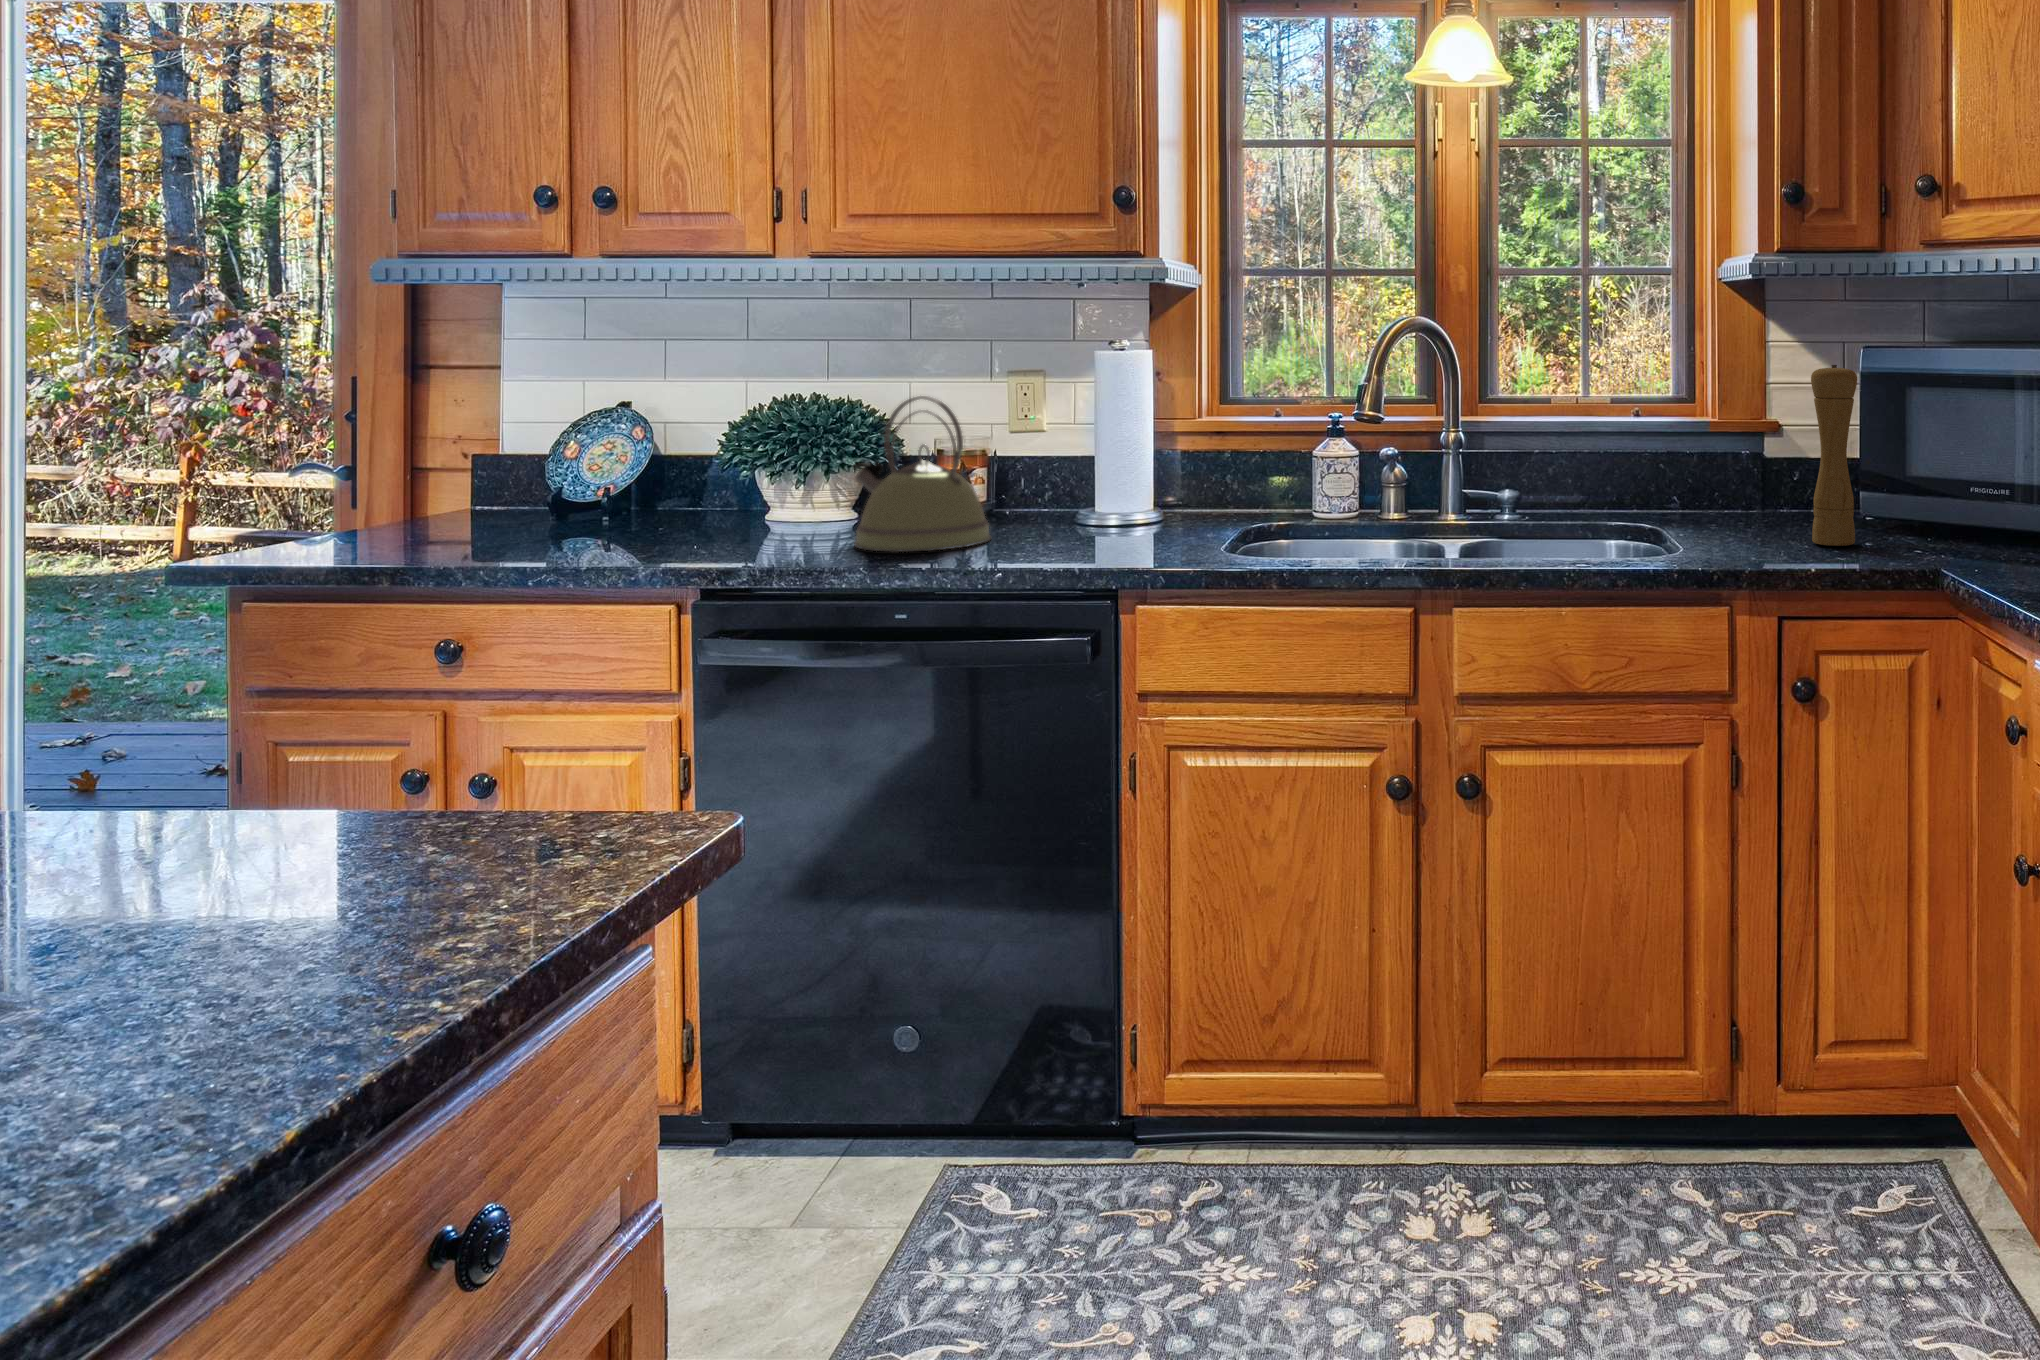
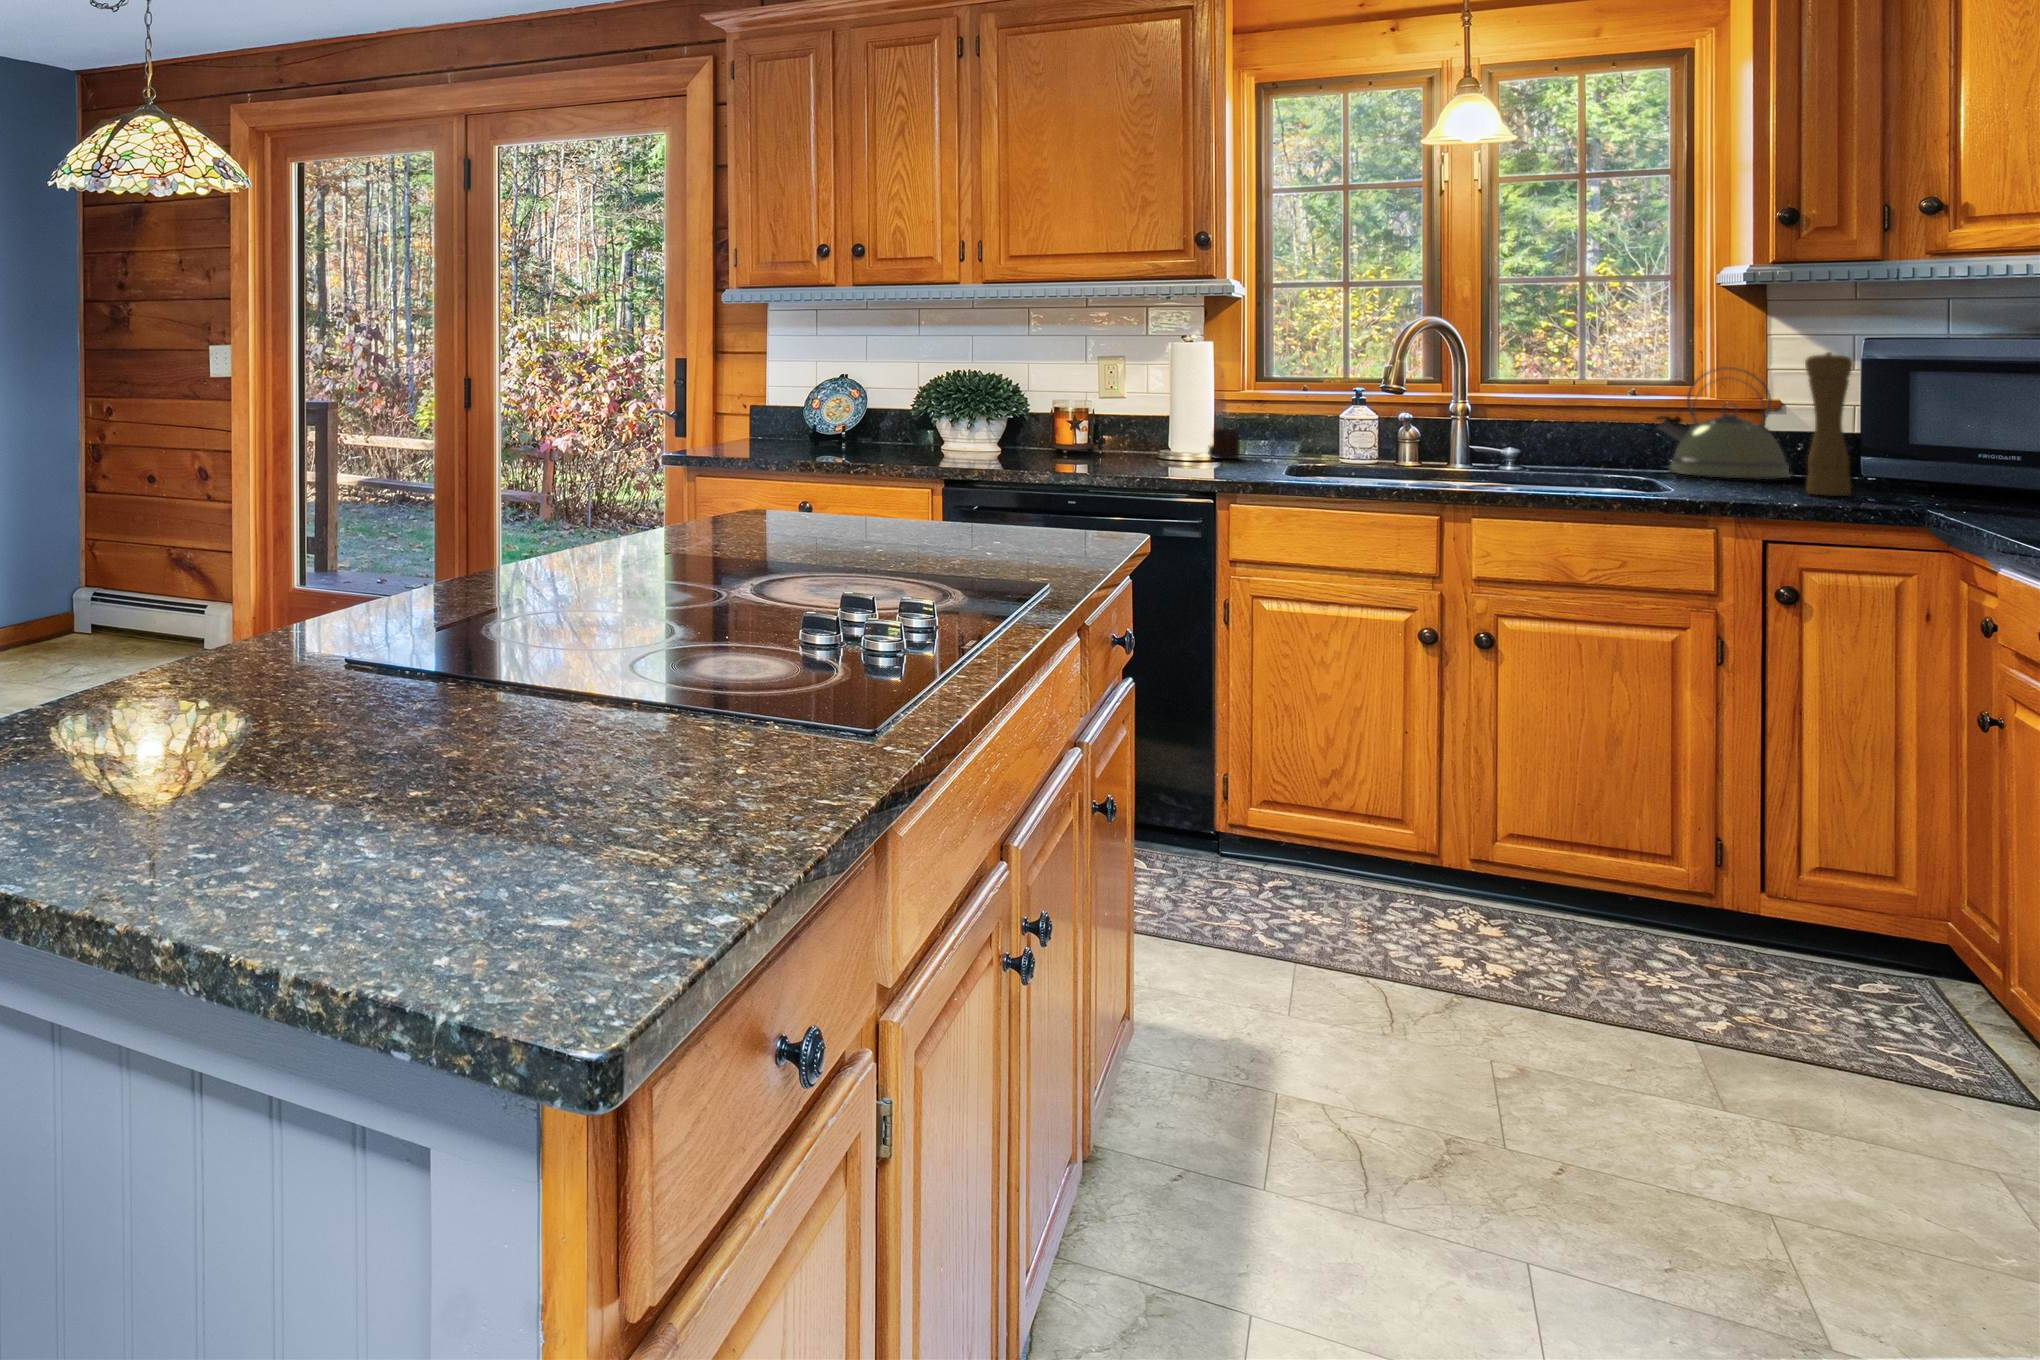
kettle: present [853,396,991,552] -> present [1656,368,1790,479]
mug: none [1151,473,1194,517] -> present [1208,429,1241,459]

